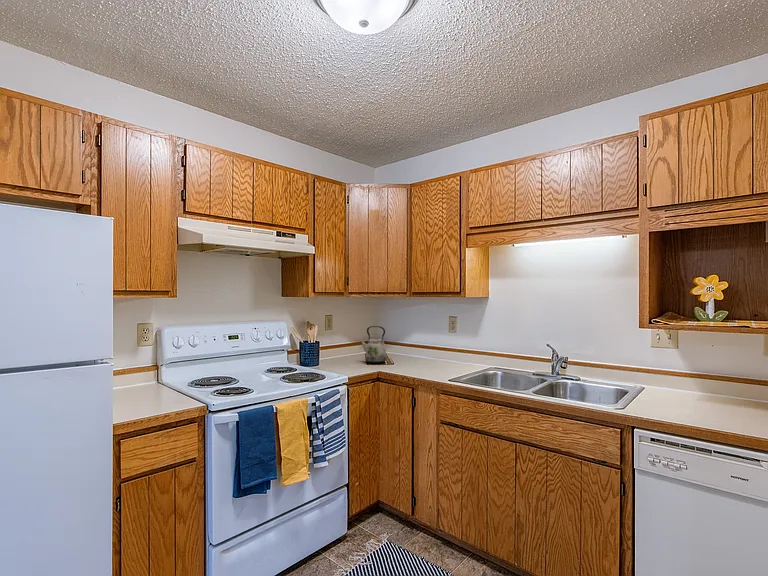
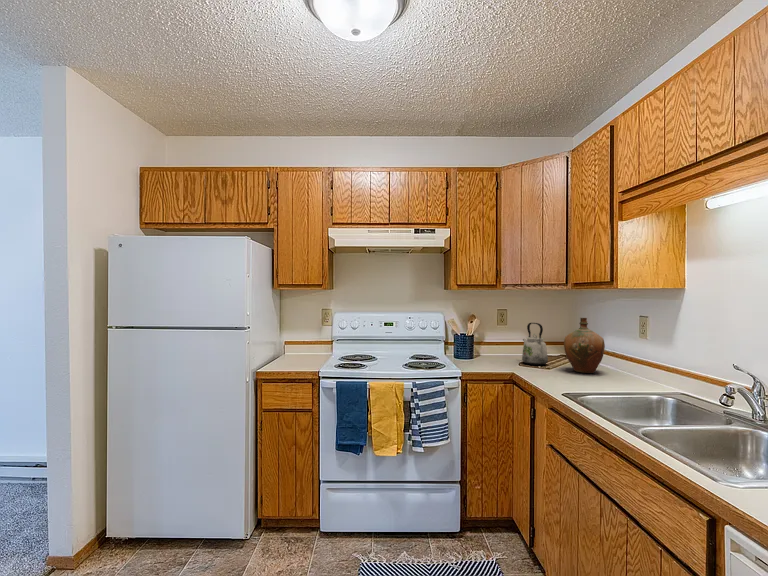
ceramic jug: none [403,320,434,364] -> present [564,318,605,373]

